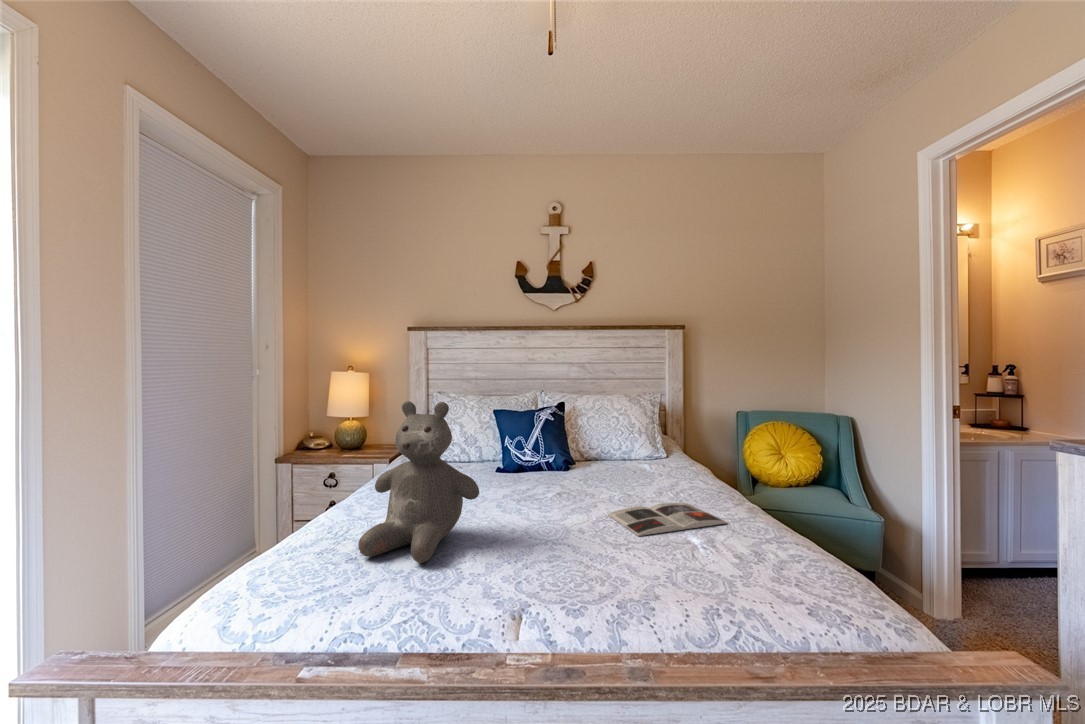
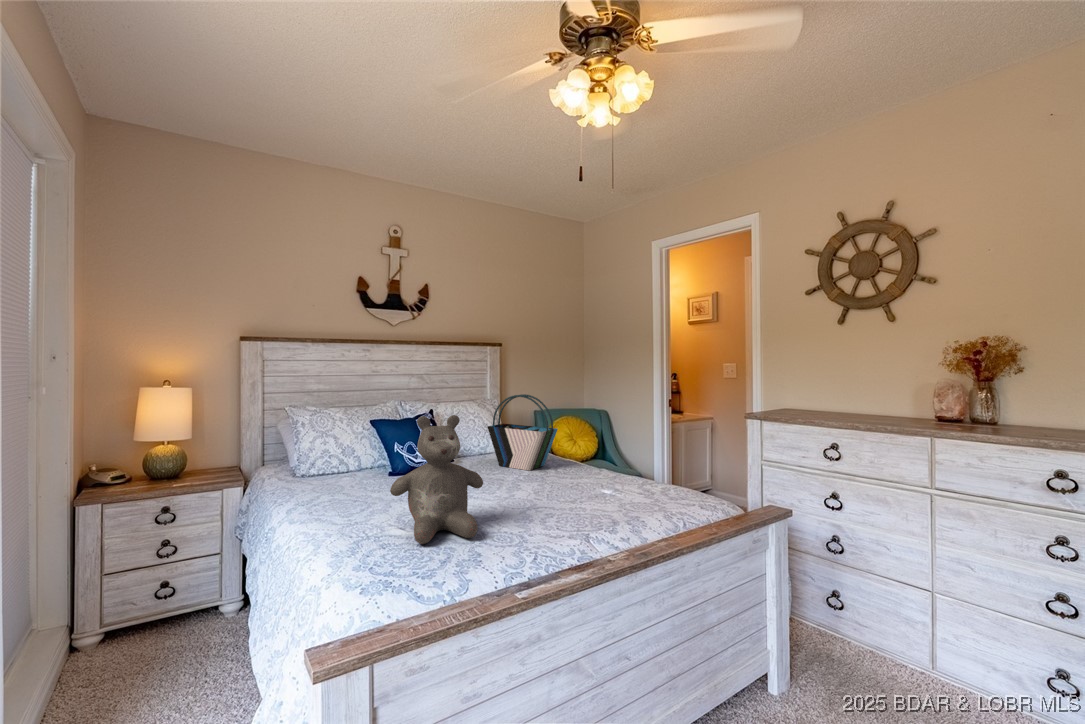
tote bag: none [614,386,696,488] -> present [488,394,557,471]
magazine: present [608,503,727,536] -> none [531,476,603,498]

